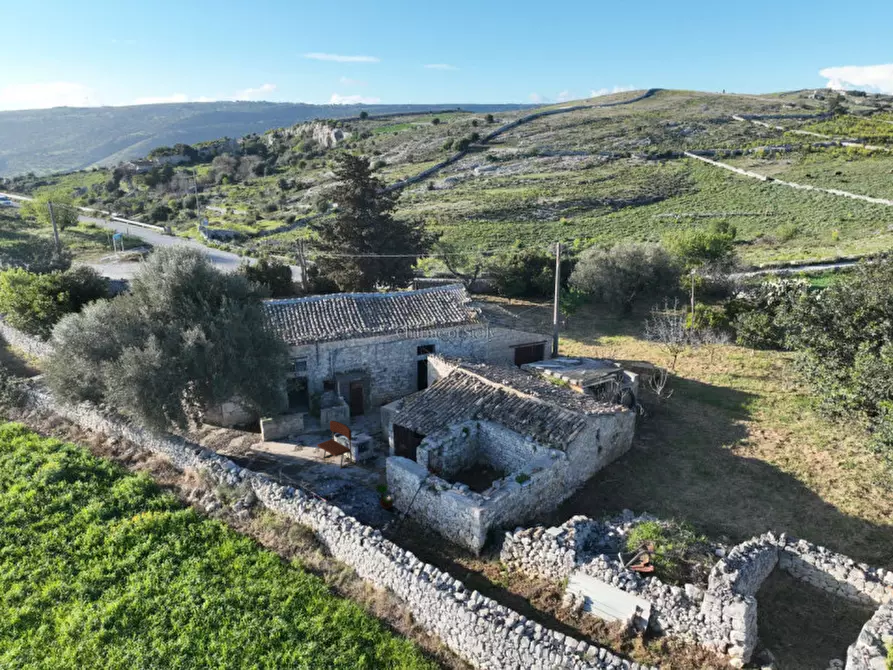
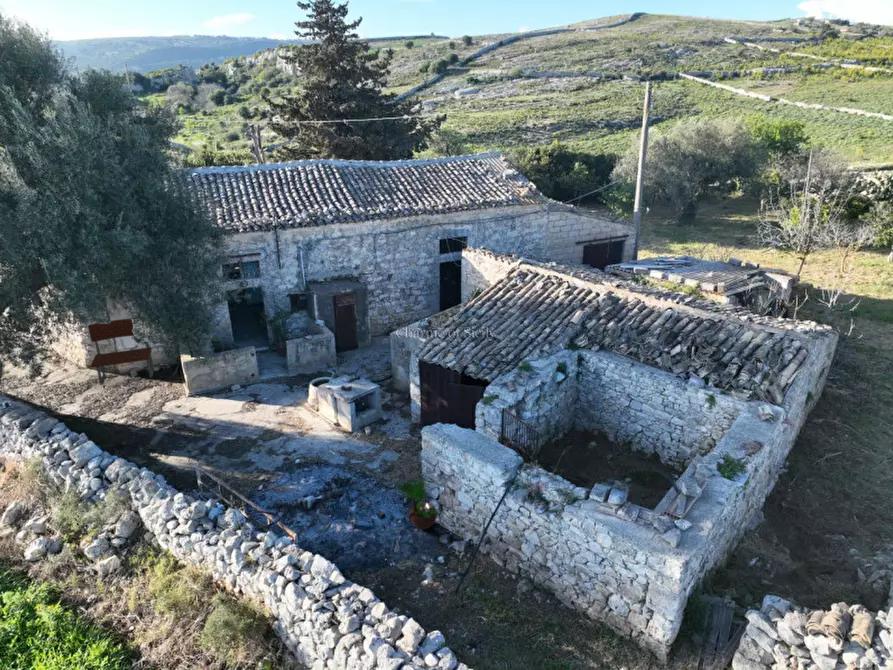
bench: present [317,421,352,468] -> present [88,319,154,385]

